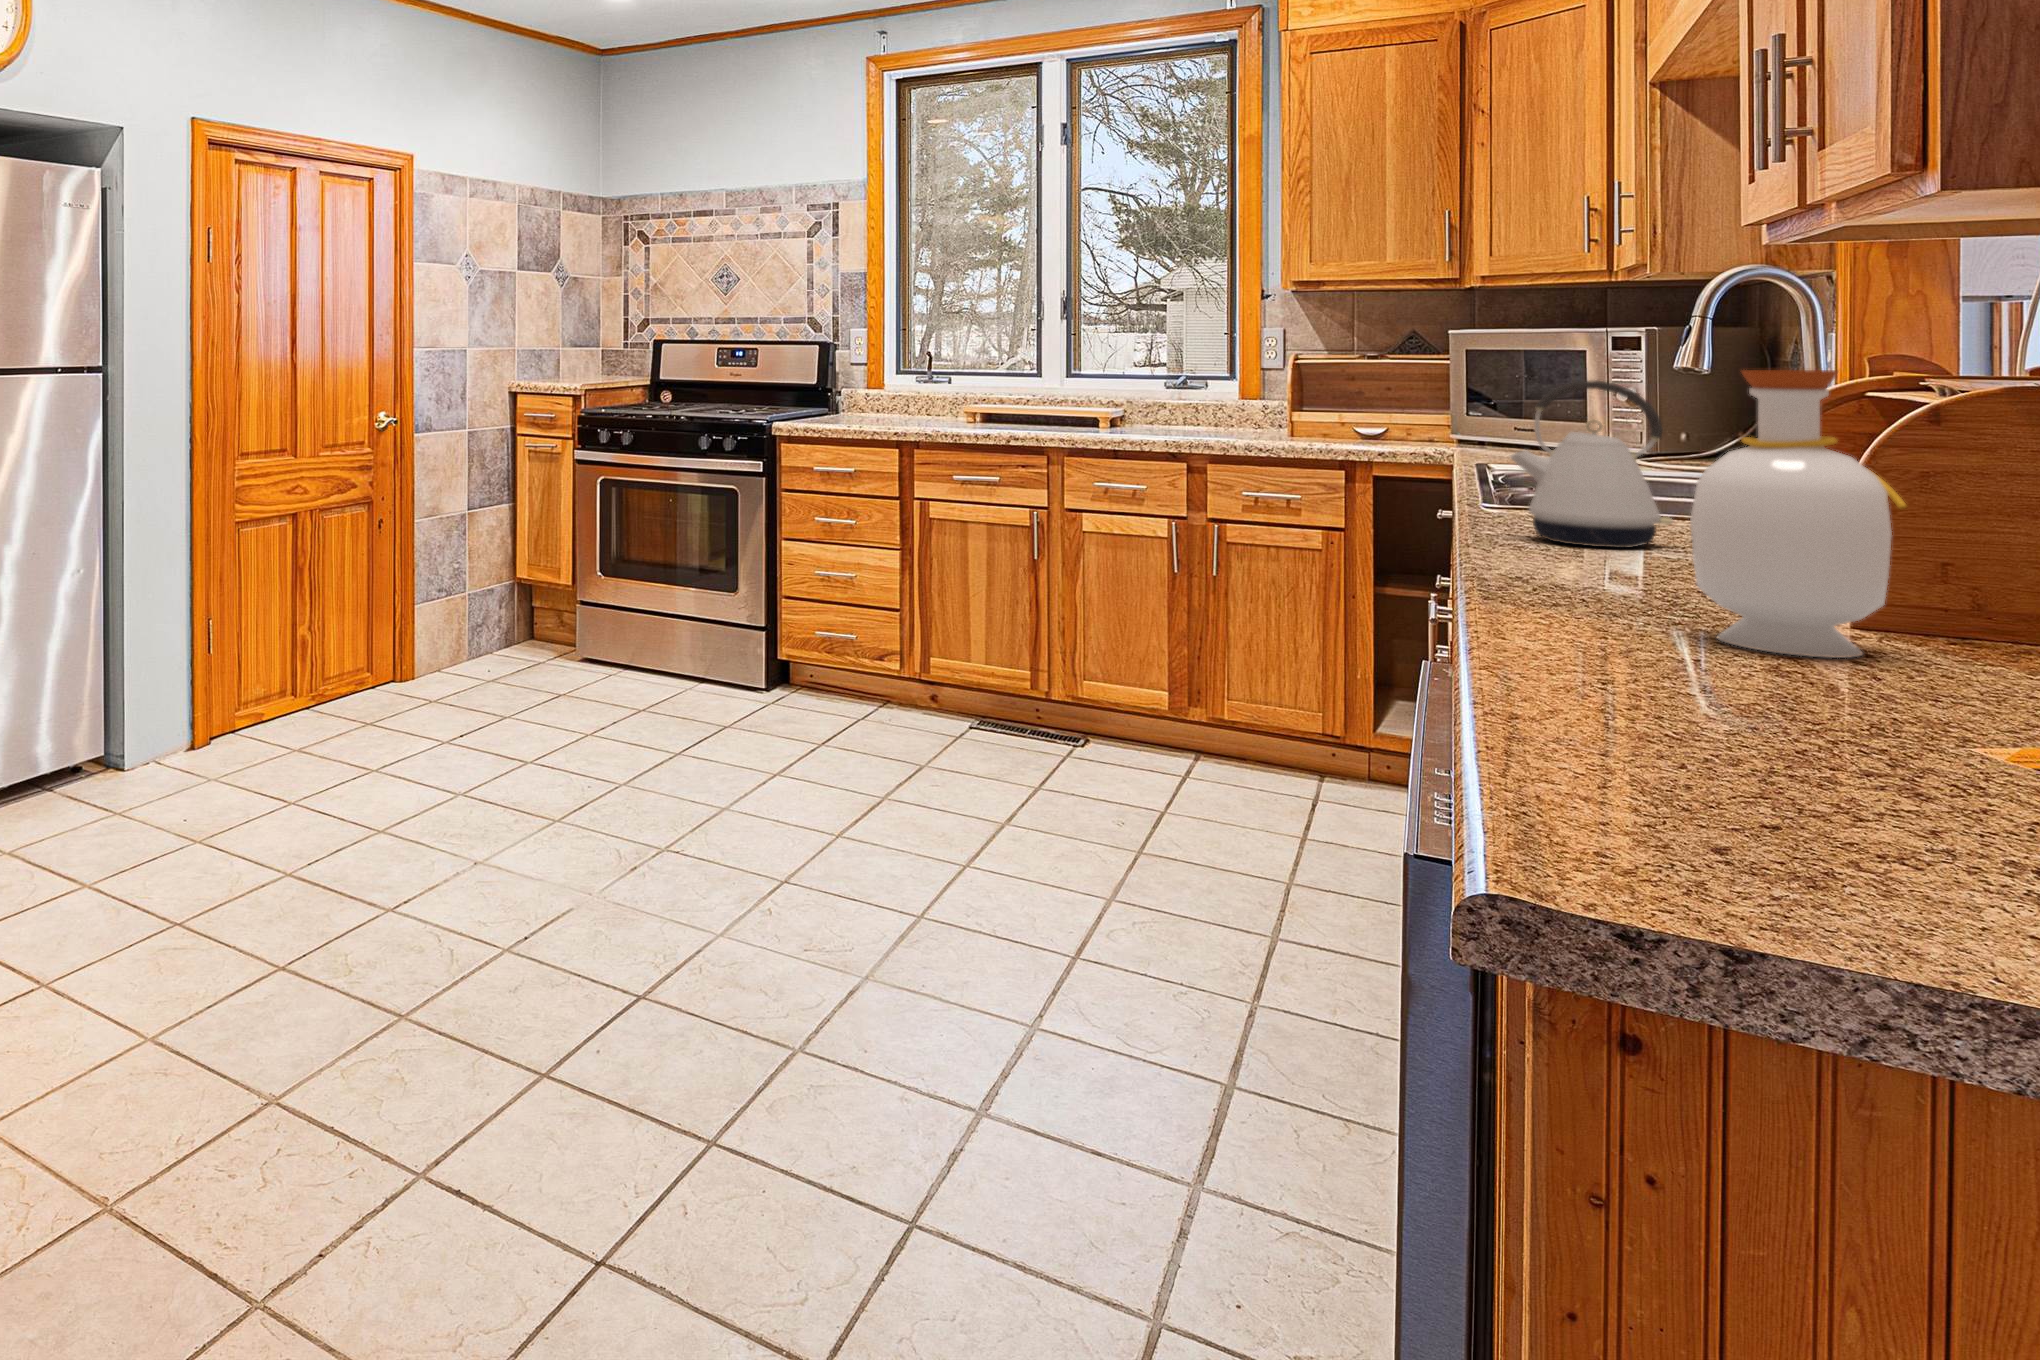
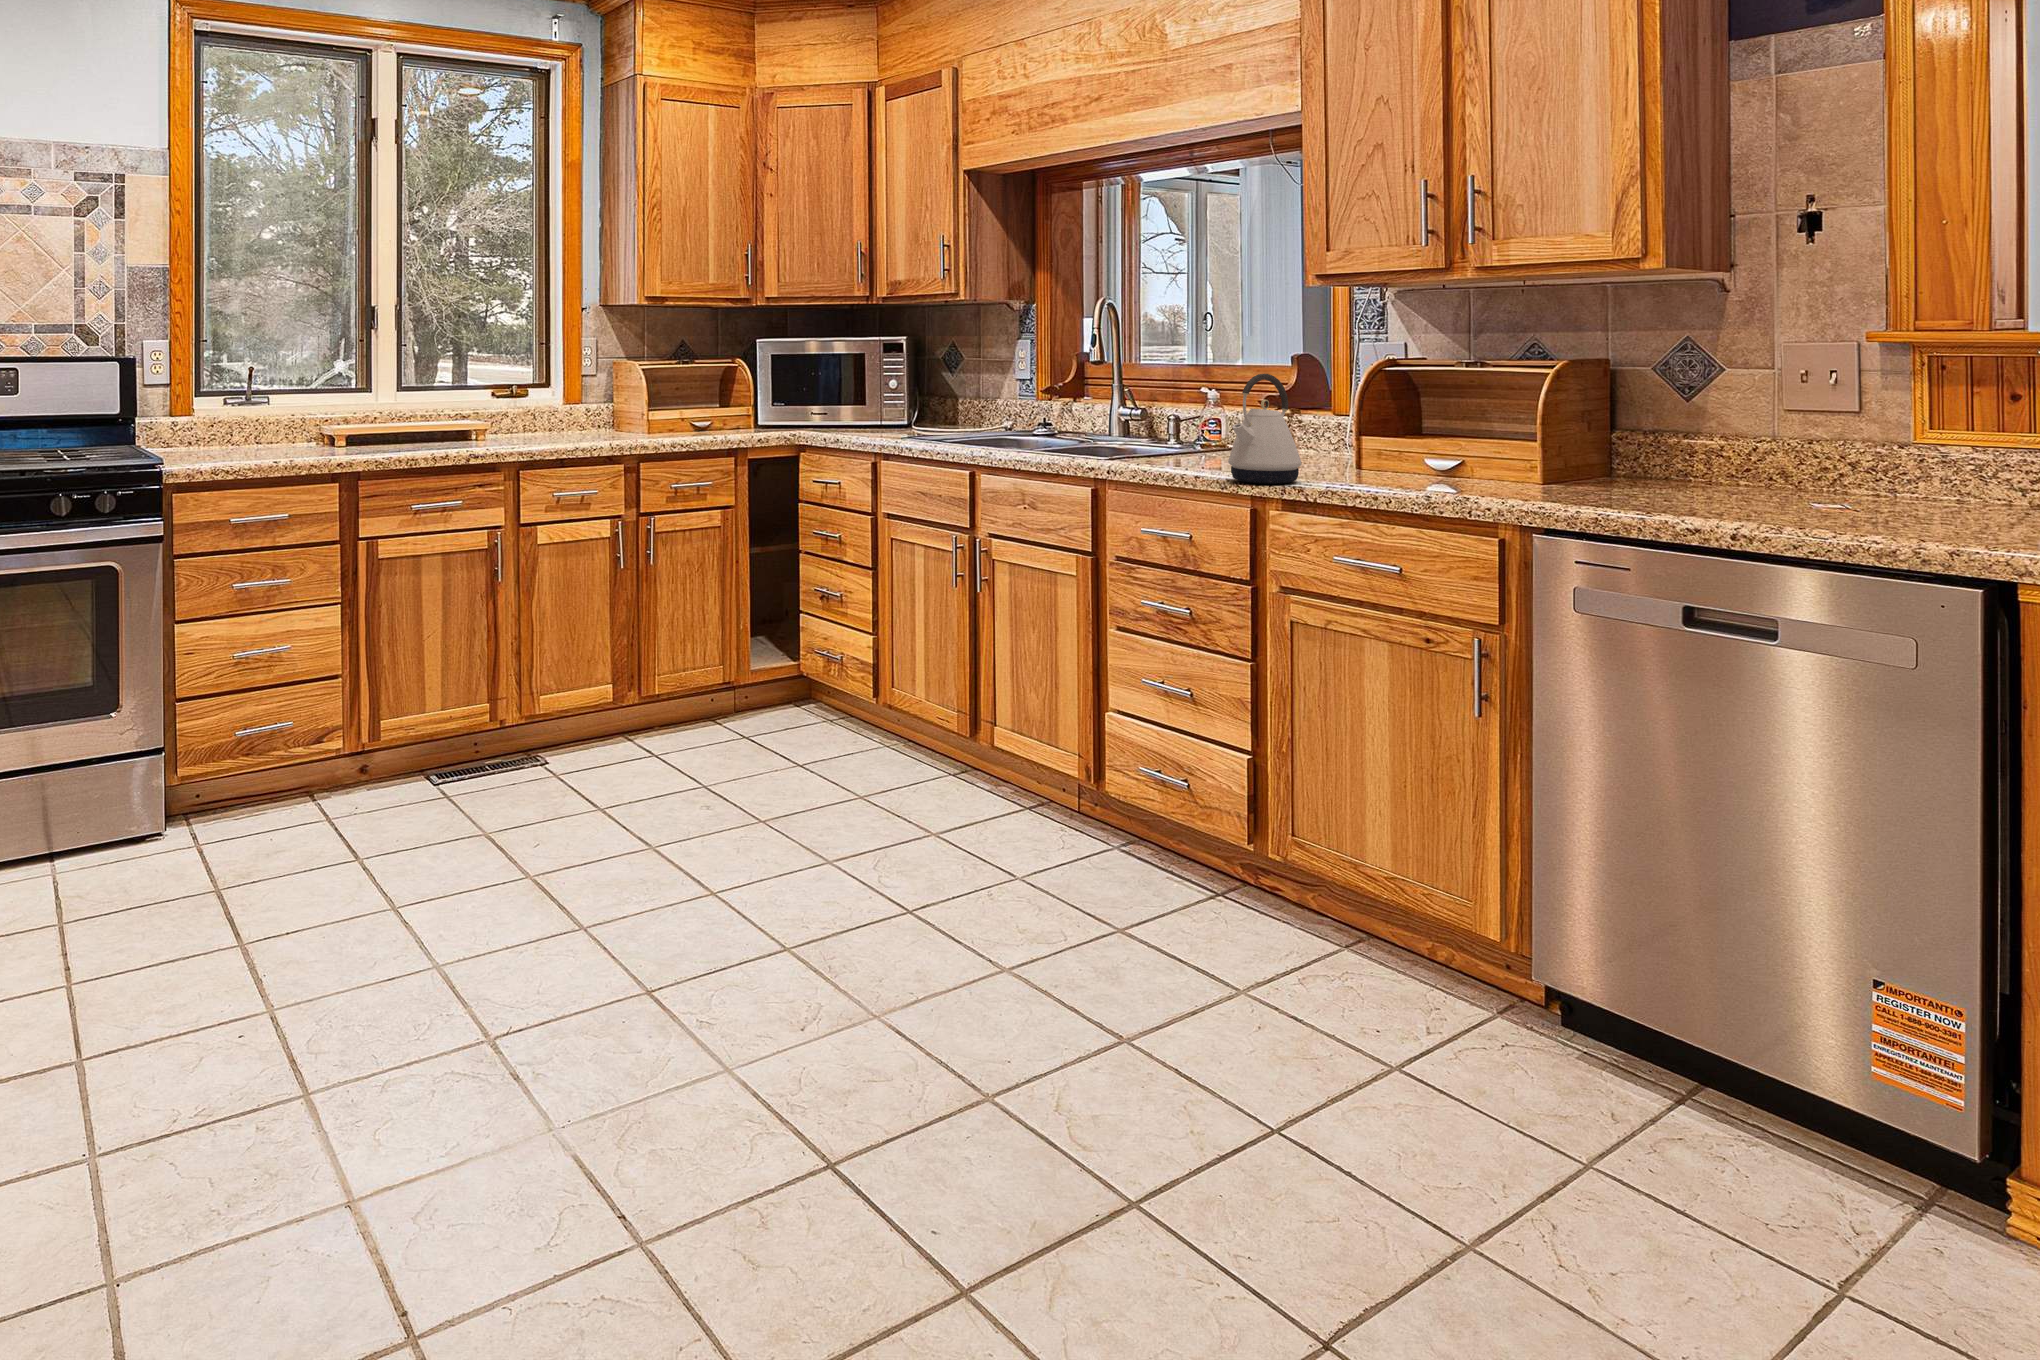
bottle: present [1690,370,1907,658] -> none [1619,363,1717,519]

